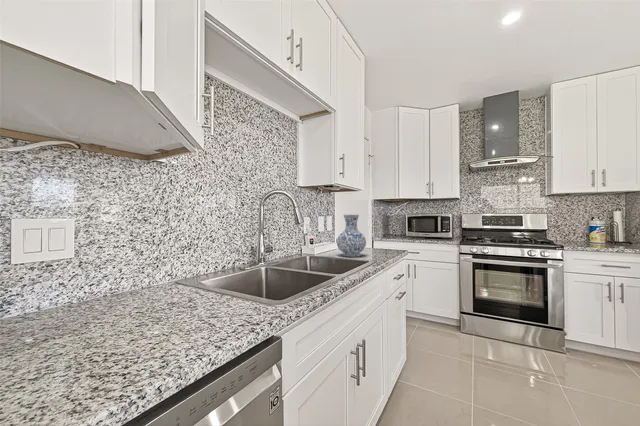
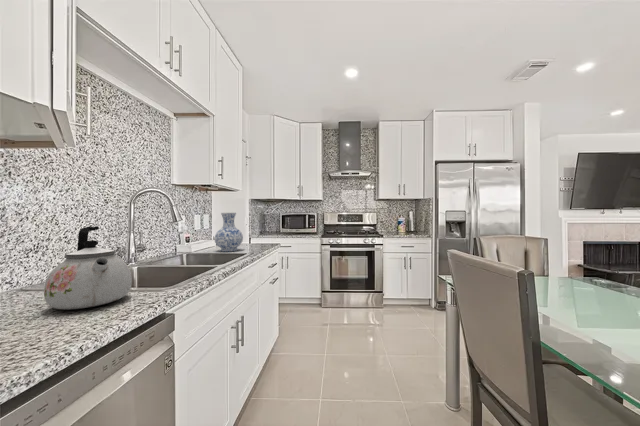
kettle: none [167,233,242,320] -> present [44,226,132,309]

